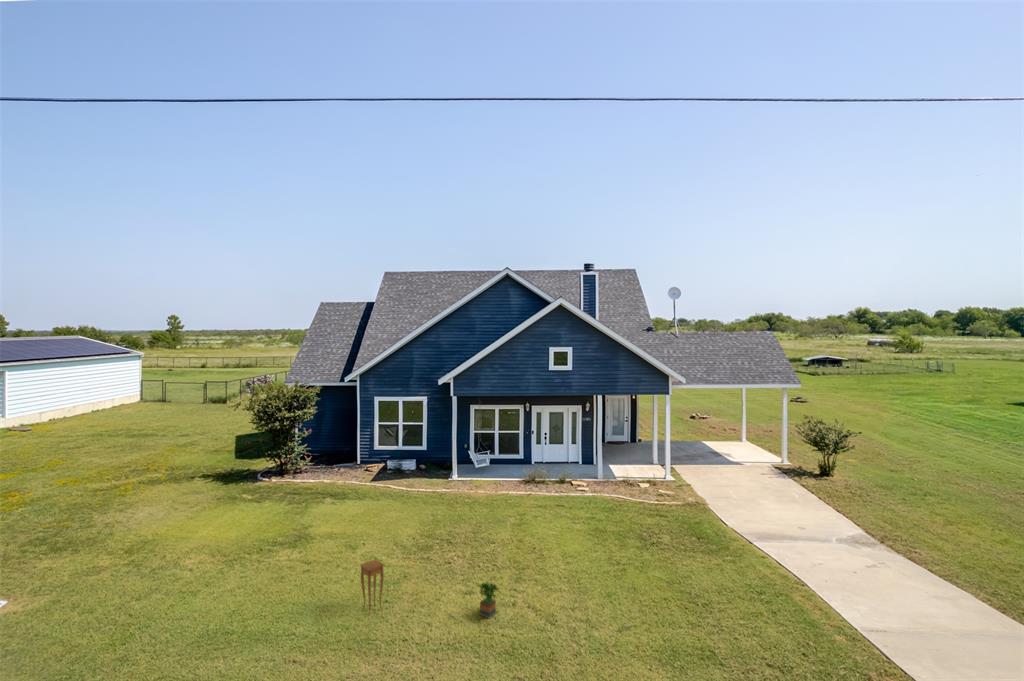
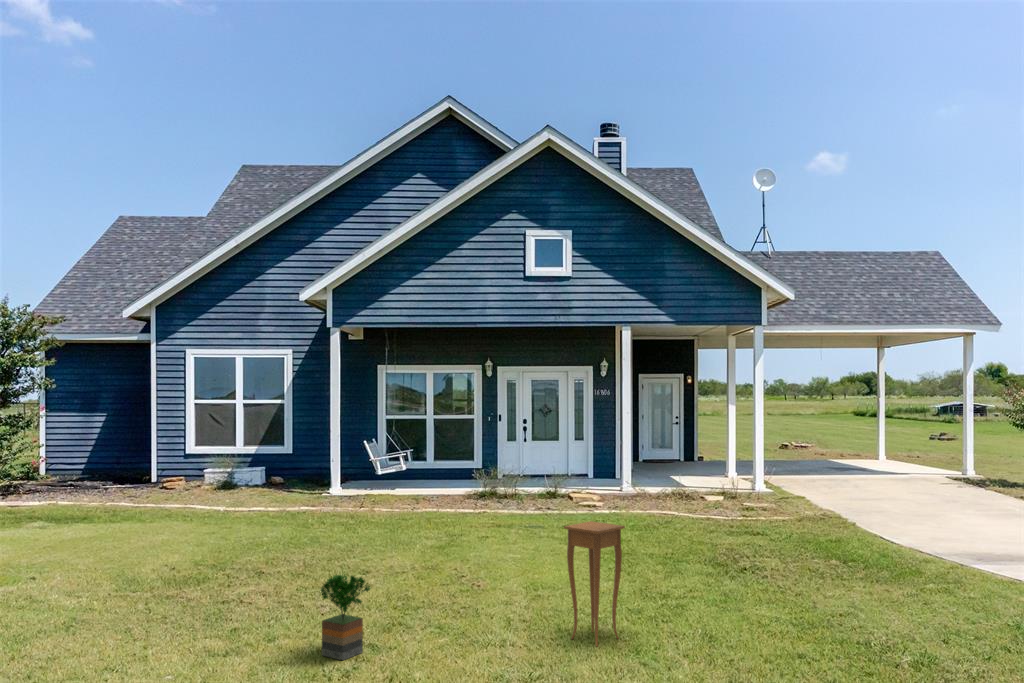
side table: present [360,560,384,615] -> present [564,521,625,646]

